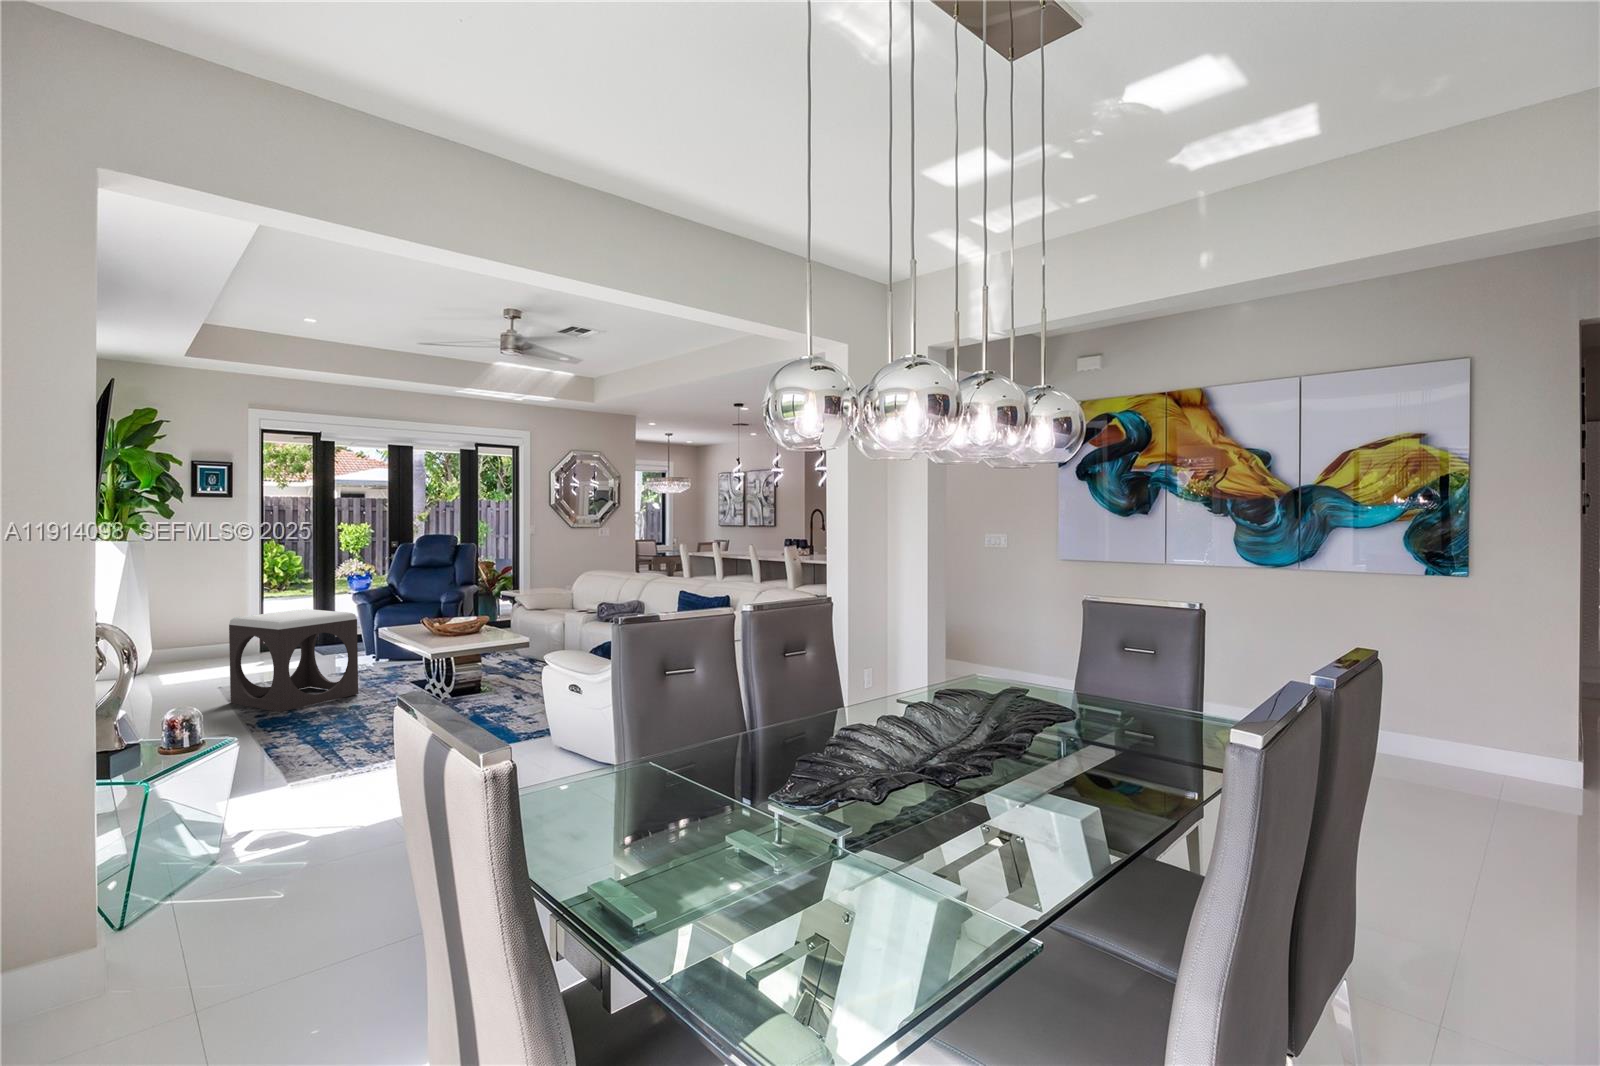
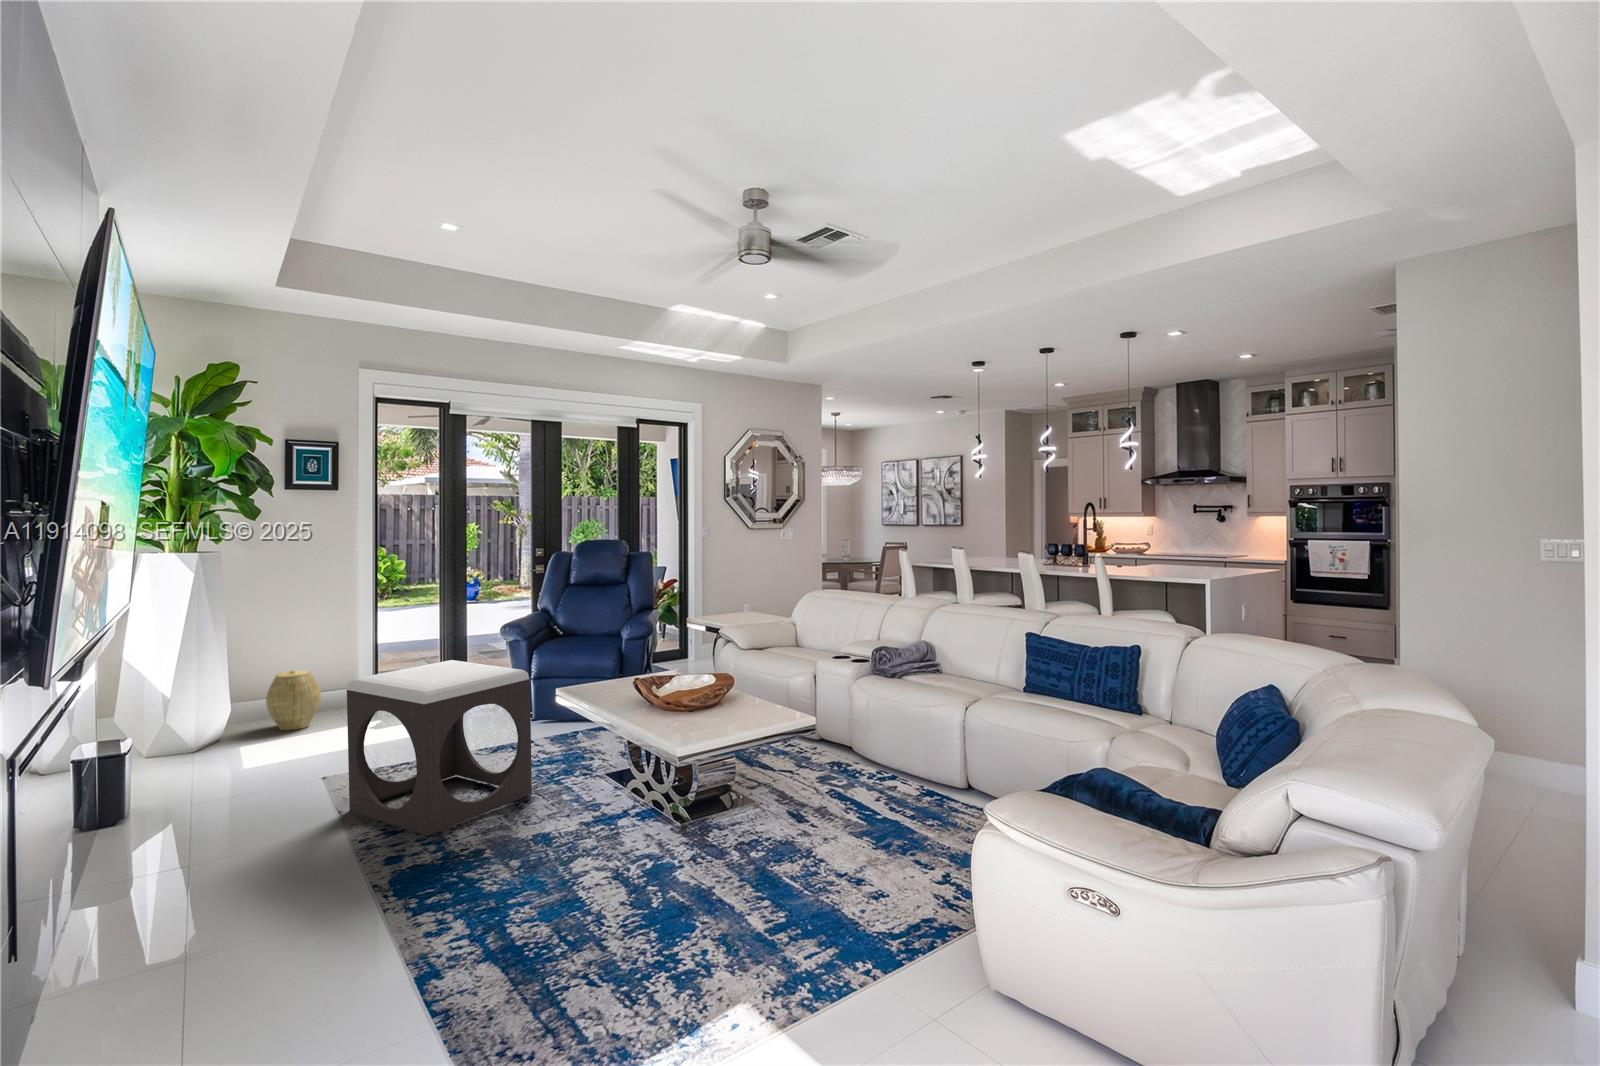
woven basket: none [175,625,217,668] -> present [266,670,321,730]

